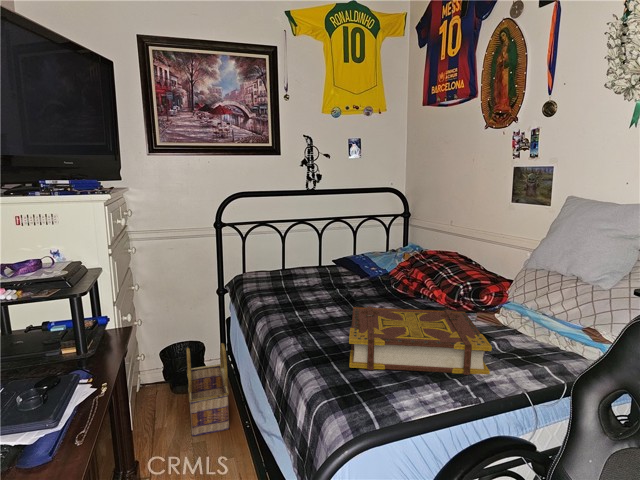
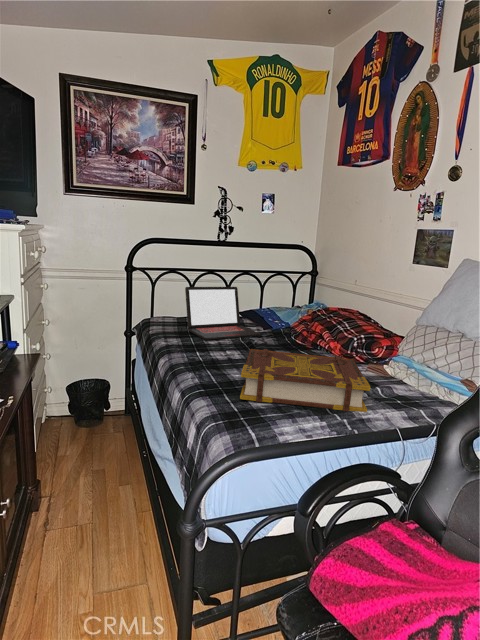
laptop: none [277,236,358,295] -> present [185,287,261,340]
basket: present [186,343,229,437] -> none [91,382,130,467]

